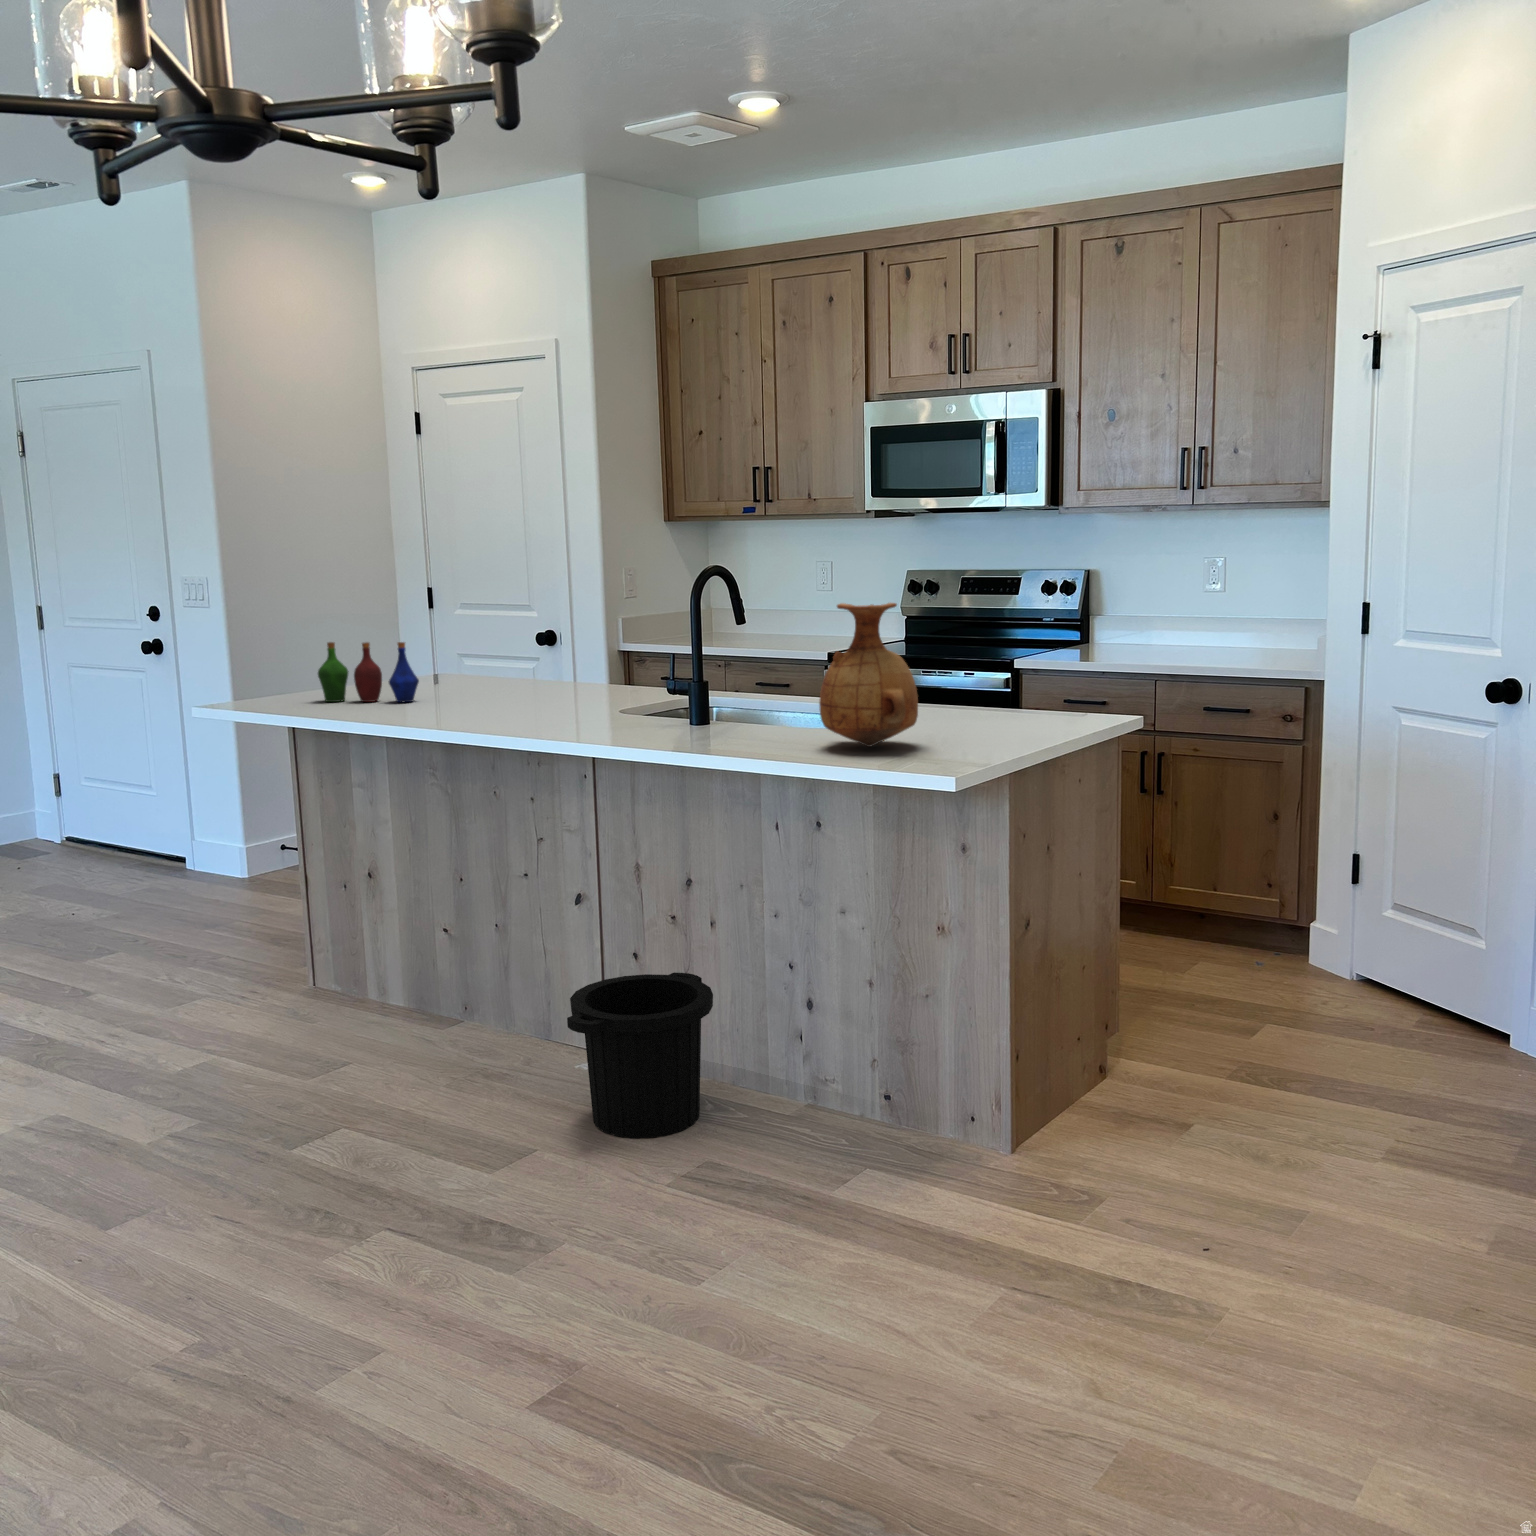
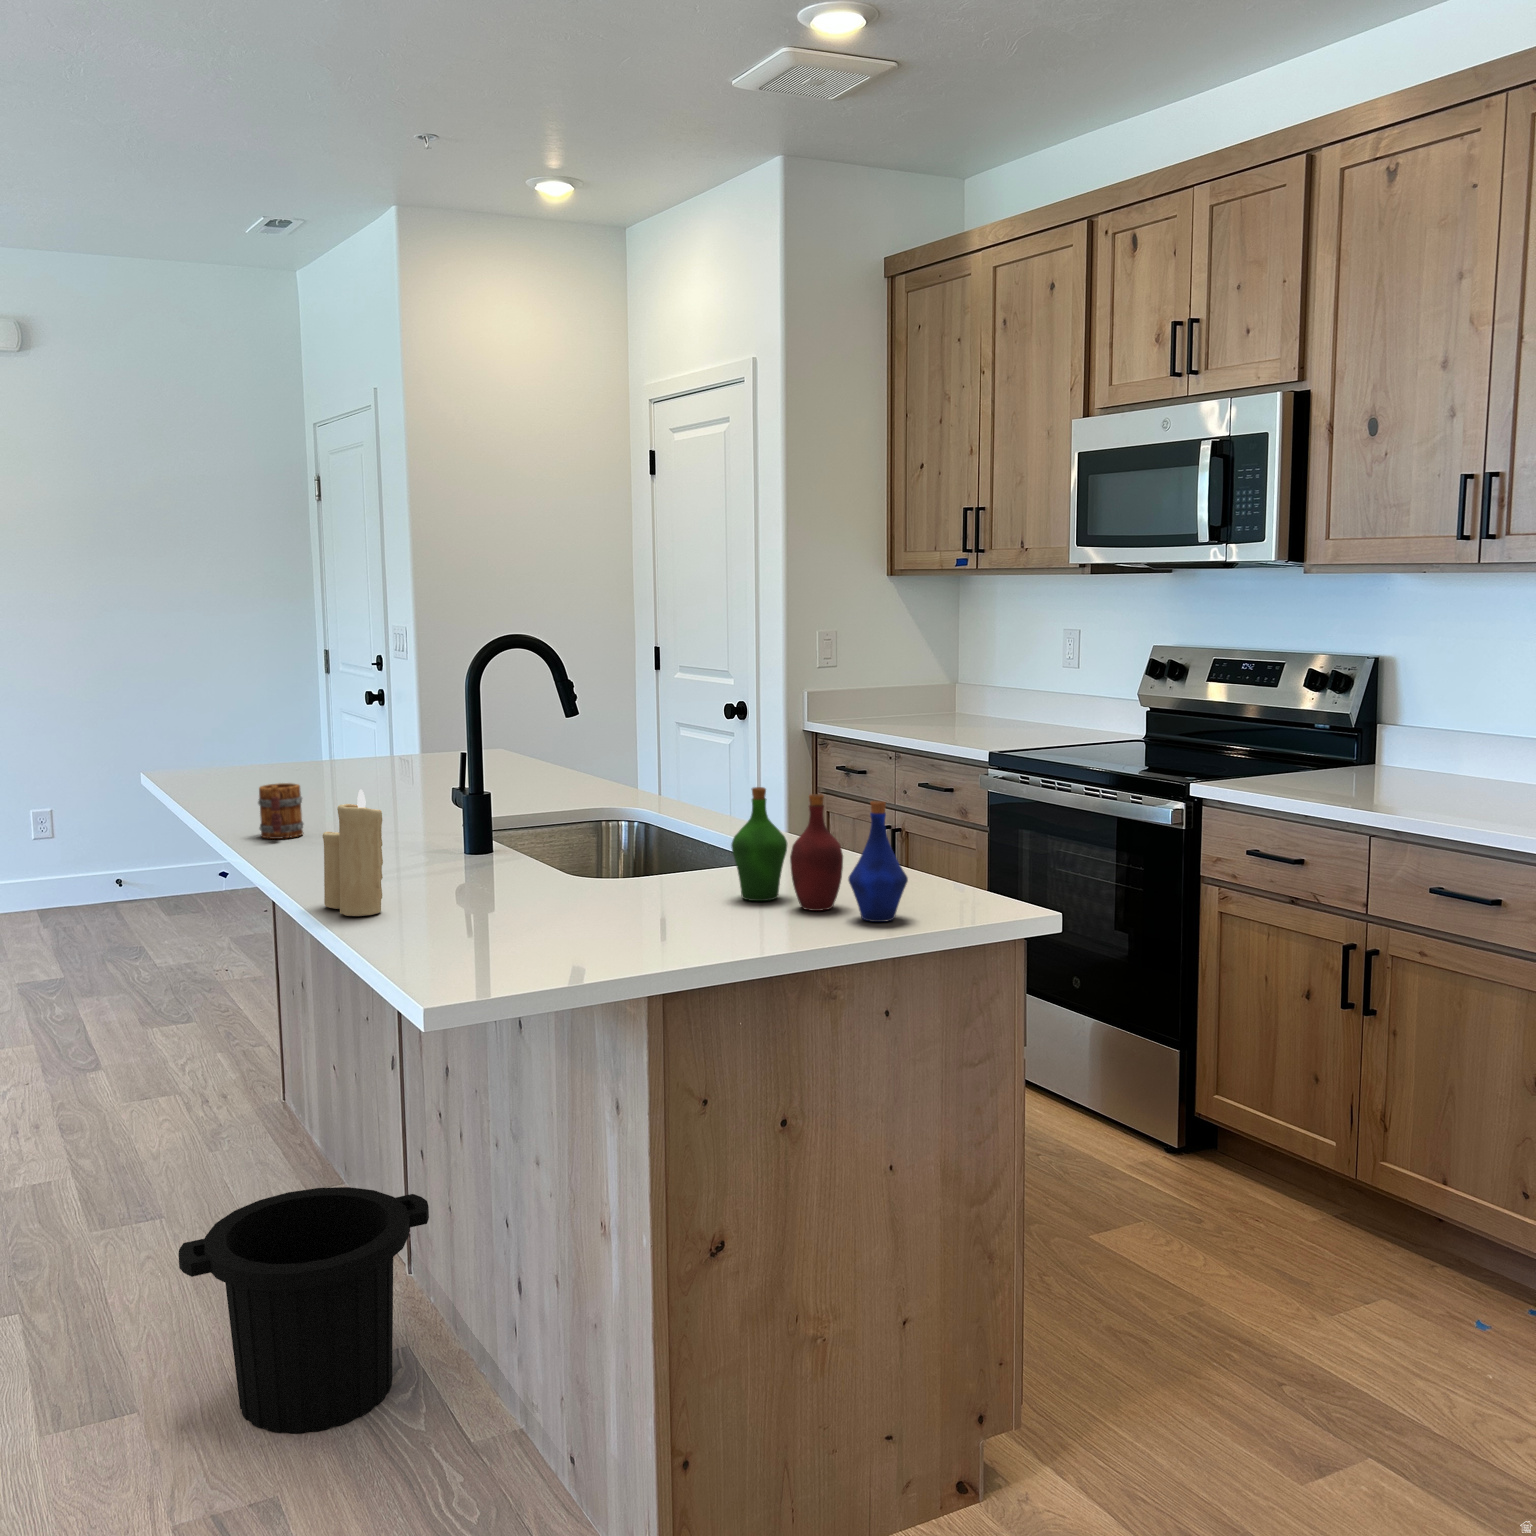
vase: present [819,603,918,747] -> none [424,709,577,933]
bottle: present [318,642,419,702] -> present [731,787,908,922]
candle: none [706,664,761,750] -> present [323,790,383,916]
mug: none [488,685,525,728] -> present [258,783,303,839]

